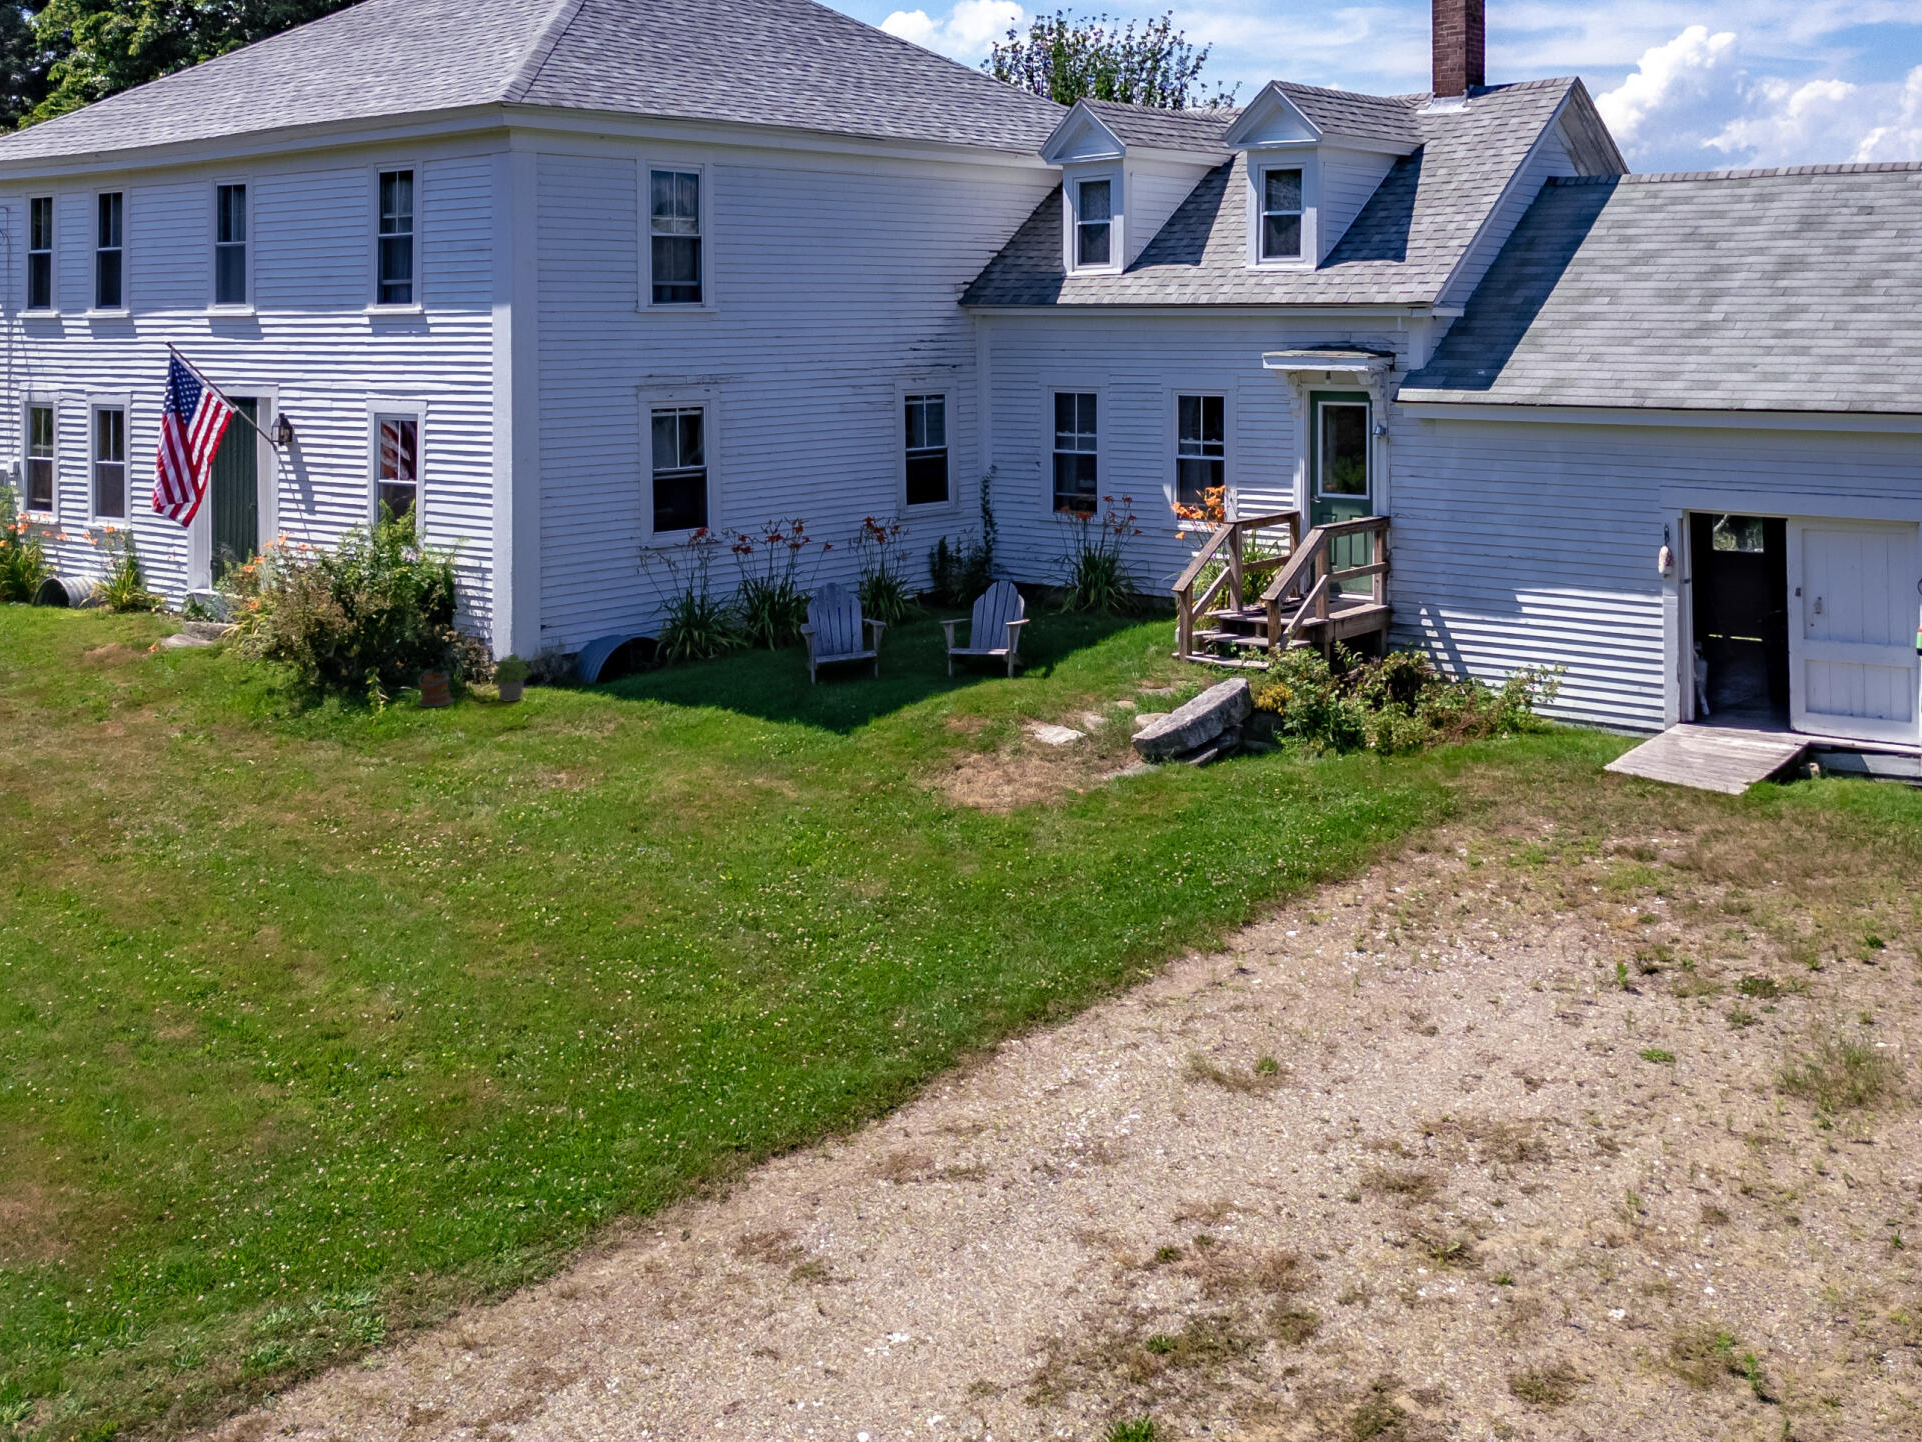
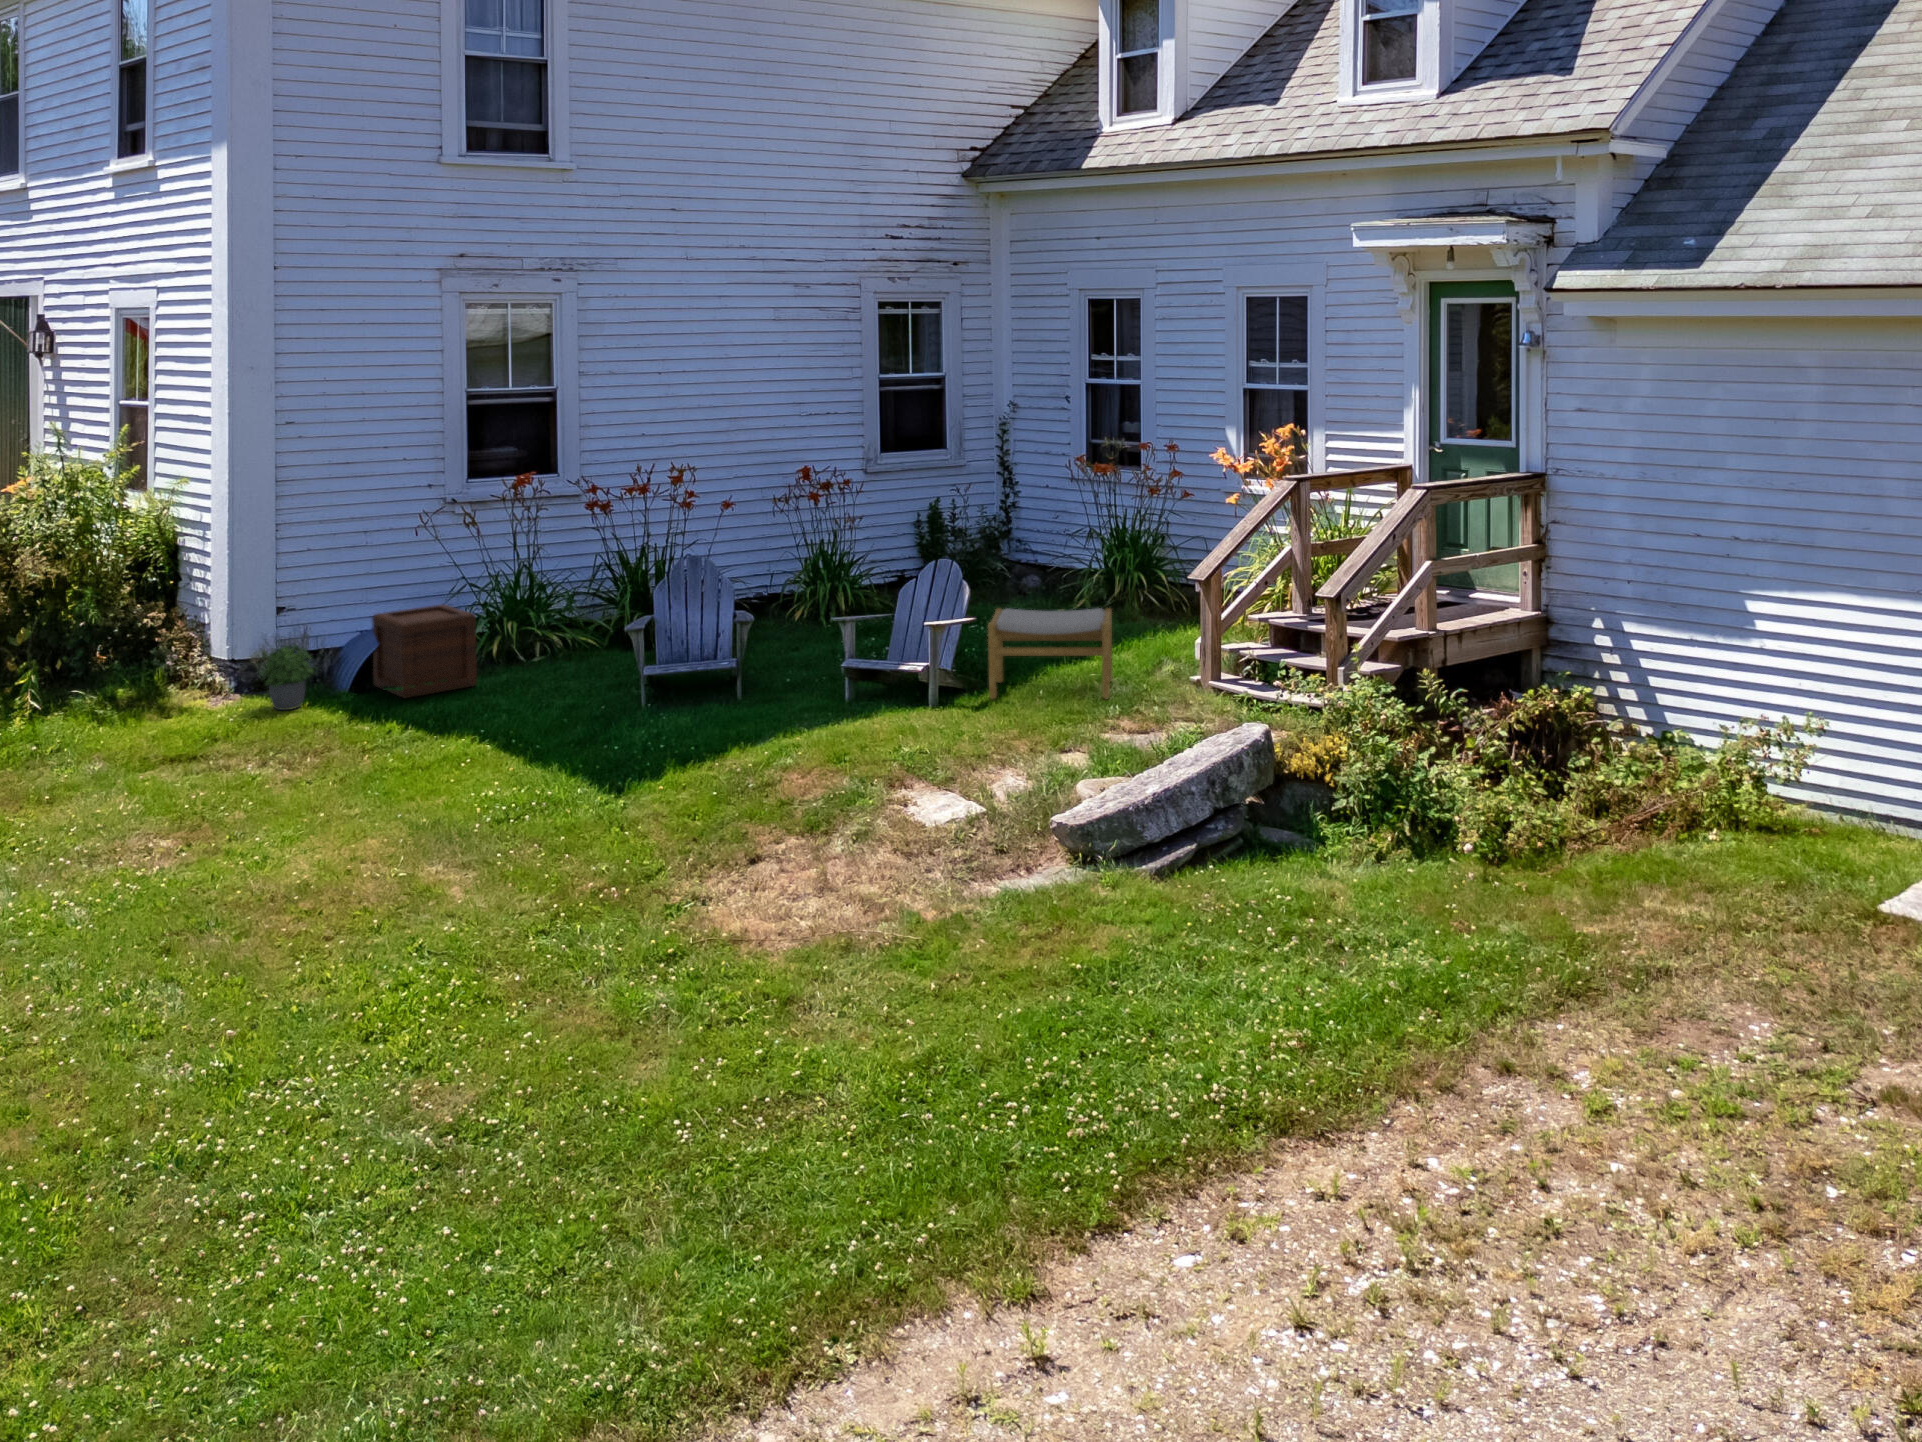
footstool: none [1030,612,1114,675] -> present [988,608,1112,699]
wooden crate: none [563,622,643,691] -> present [372,604,477,698]
bucket: present [419,670,453,708] -> none [165,663,215,715]

